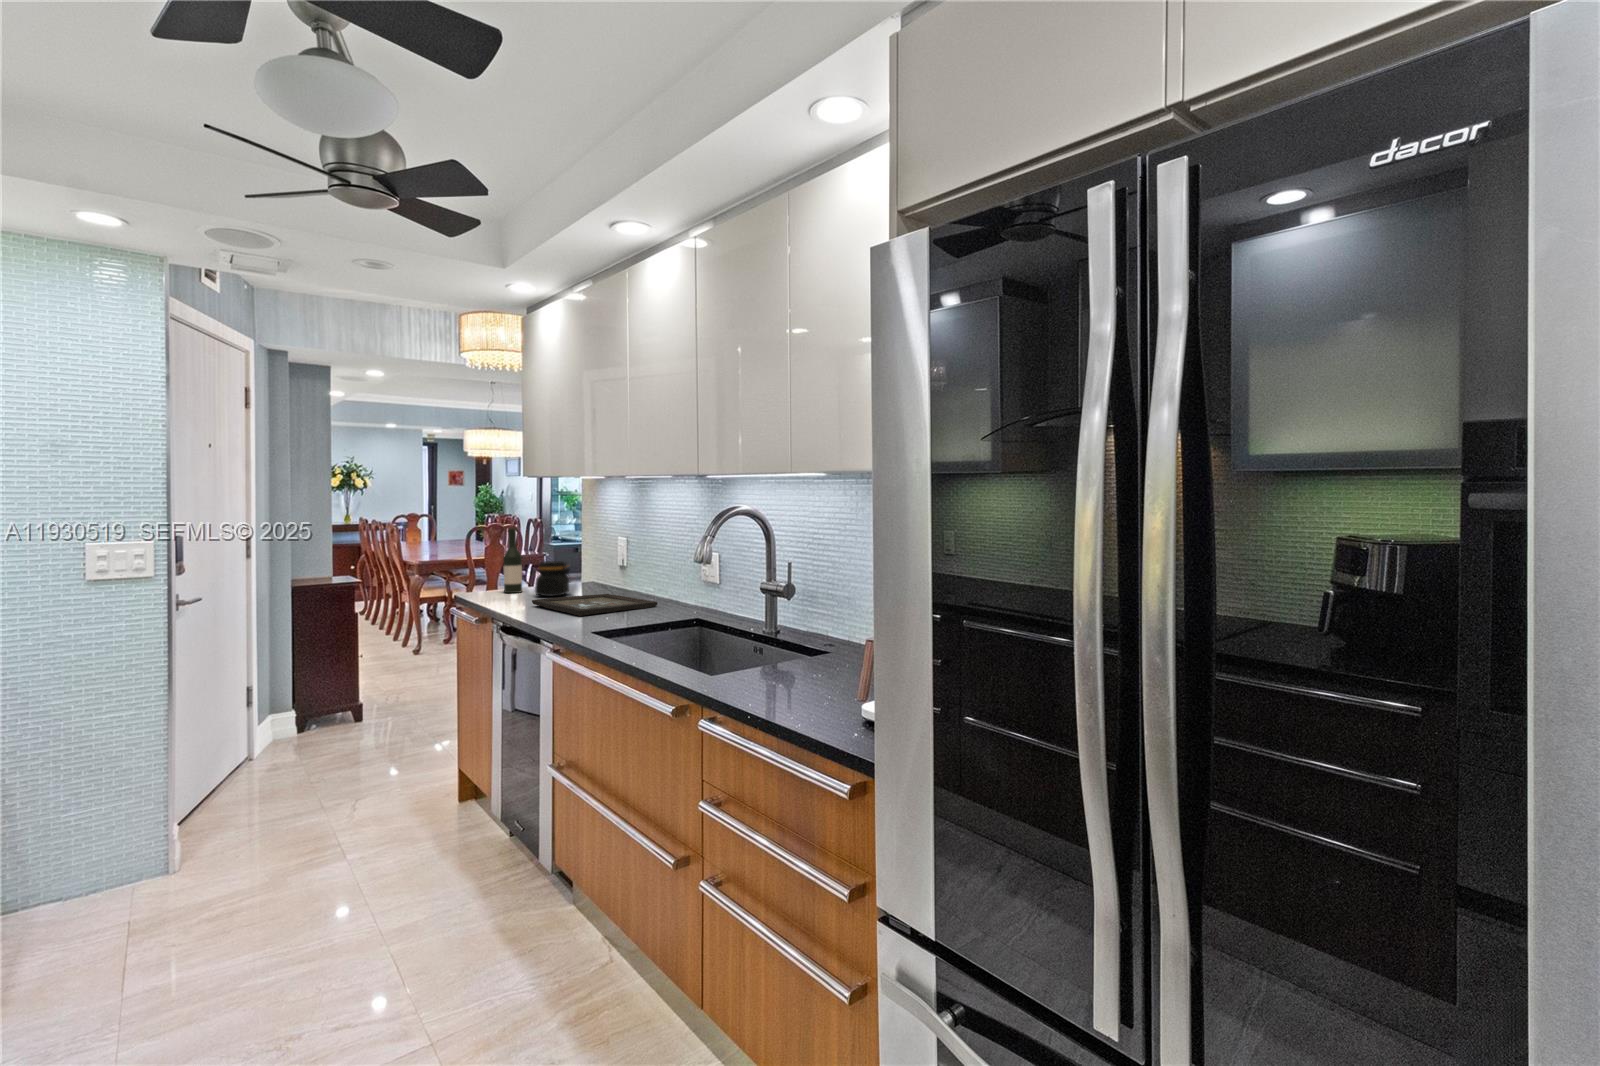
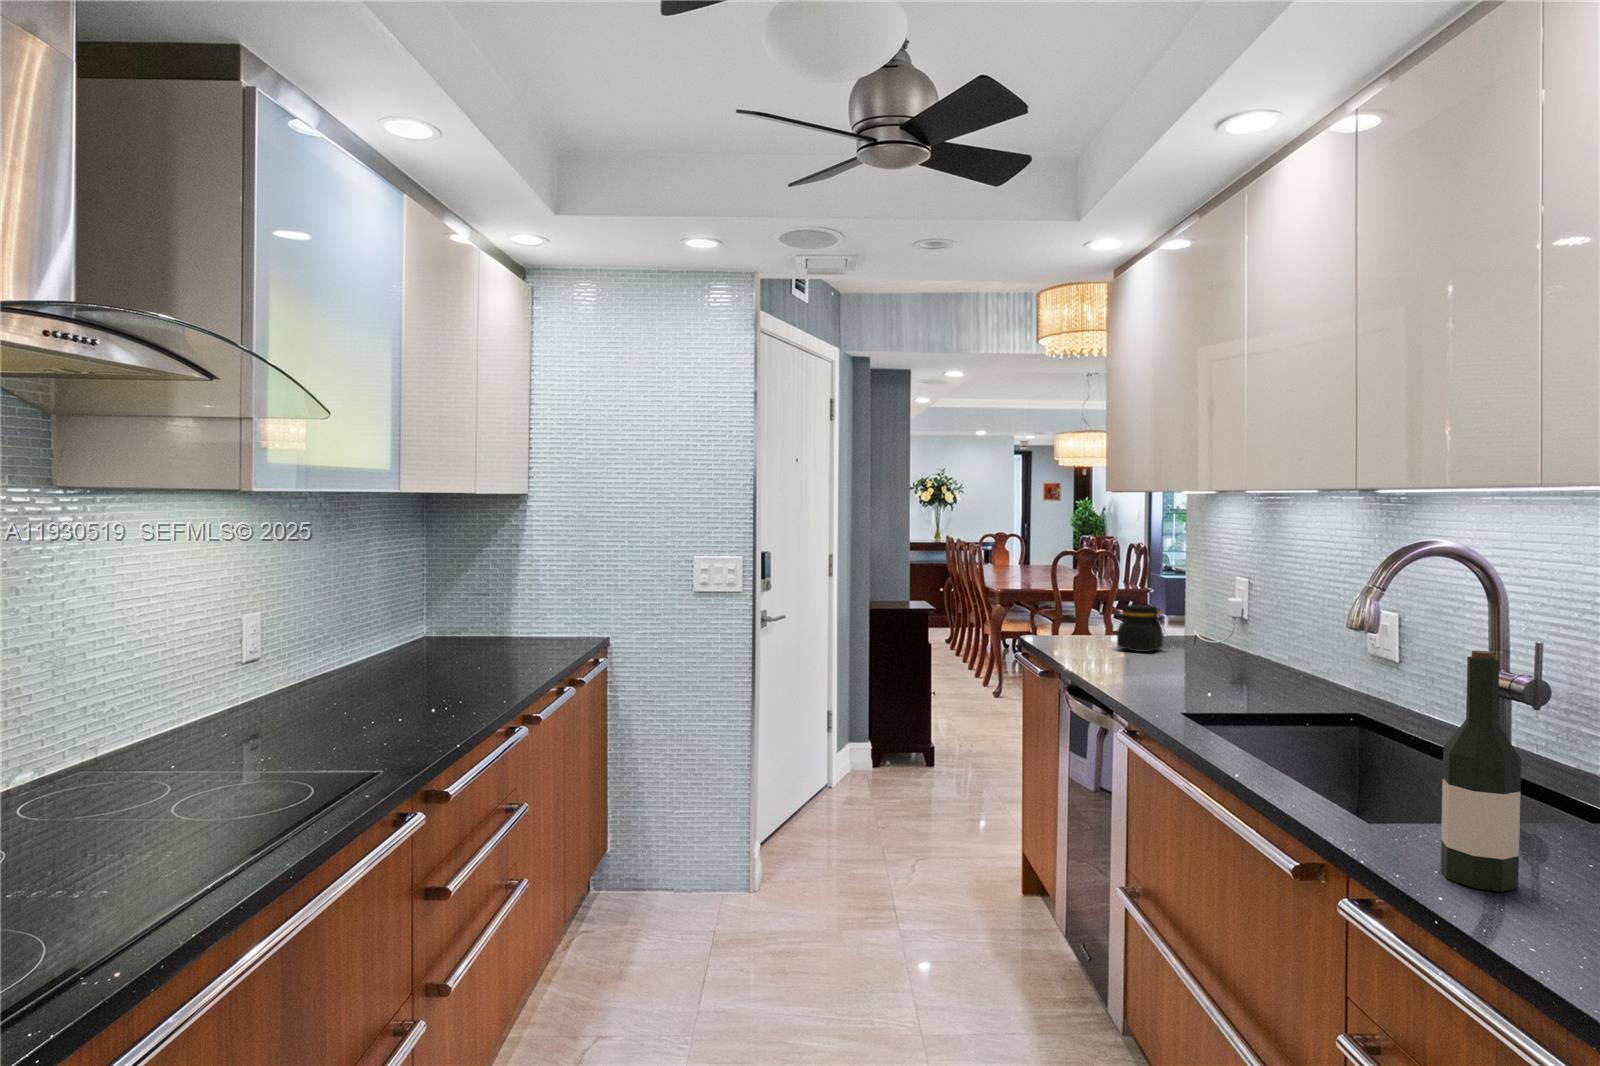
wine bottle: present [503,527,522,593] -> present [1441,651,1521,892]
tray: present [532,594,658,616] -> none [1109,655,1290,686]

